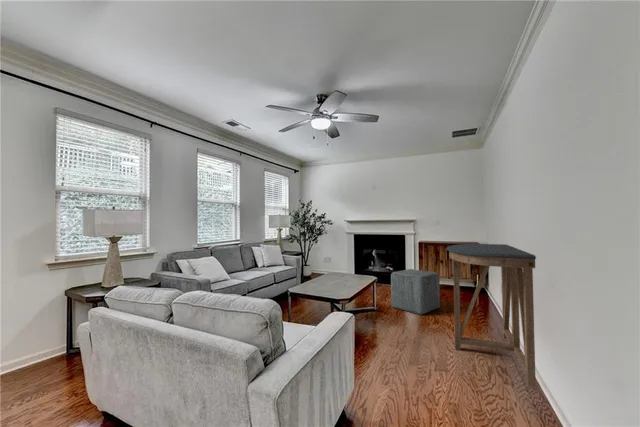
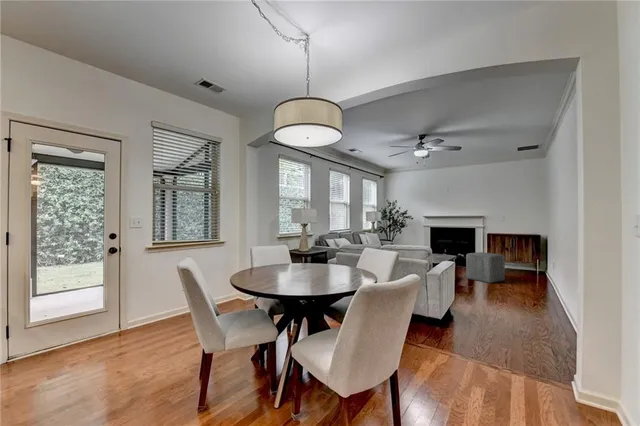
console table: present [447,244,536,387] -> none [510,233,566,313]

